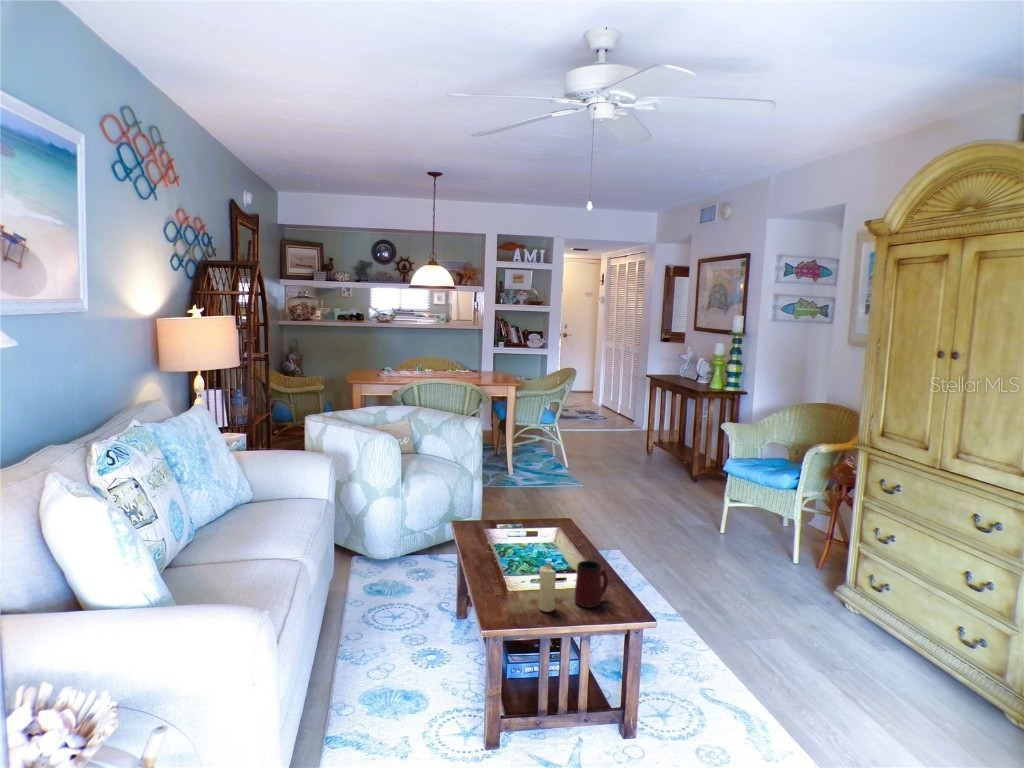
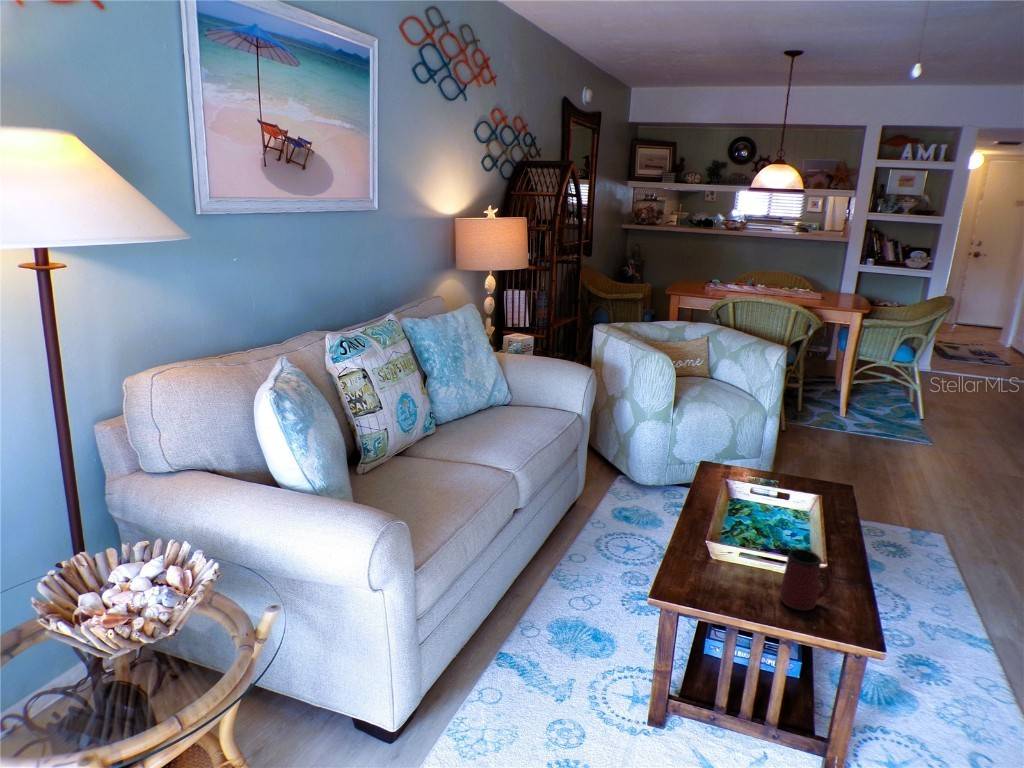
candle: present [539,562,556,612] -> none [728,538,754,600]

